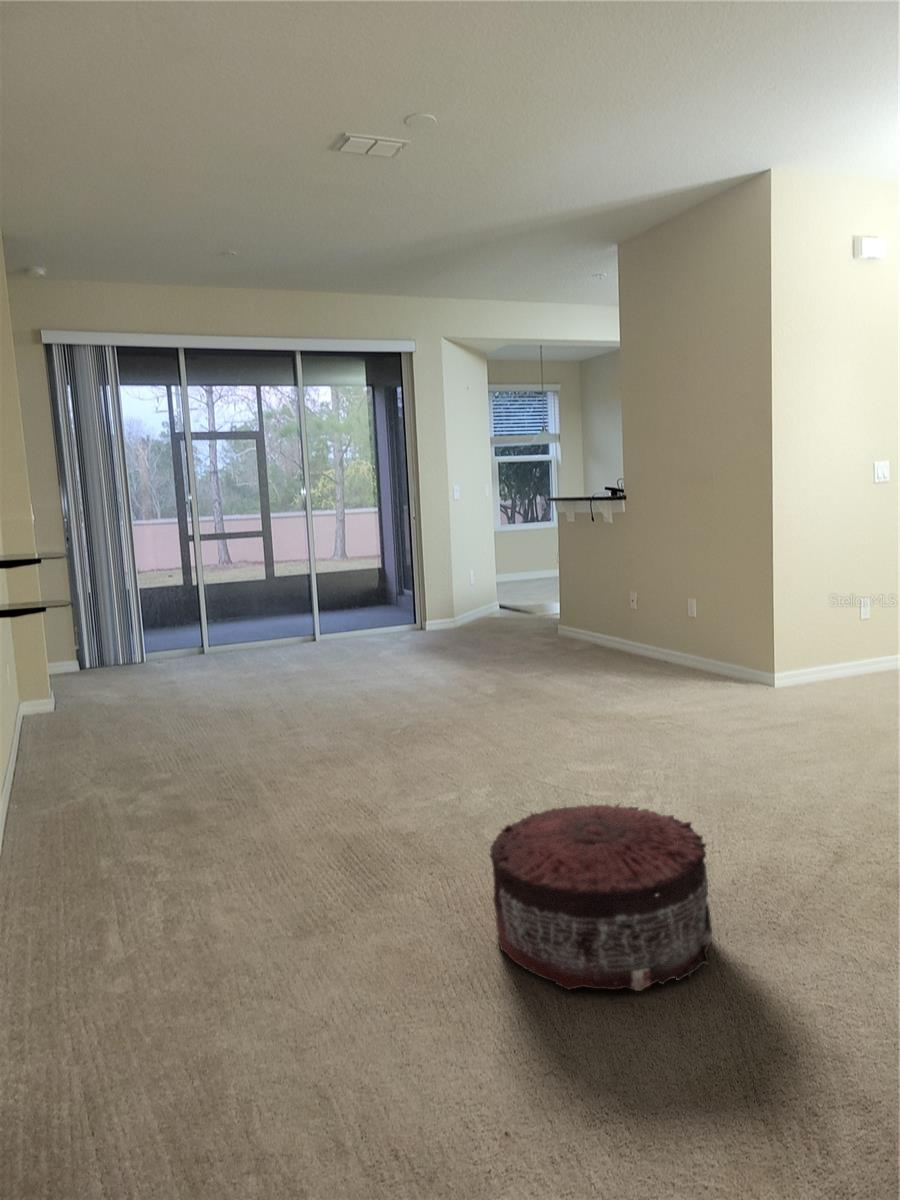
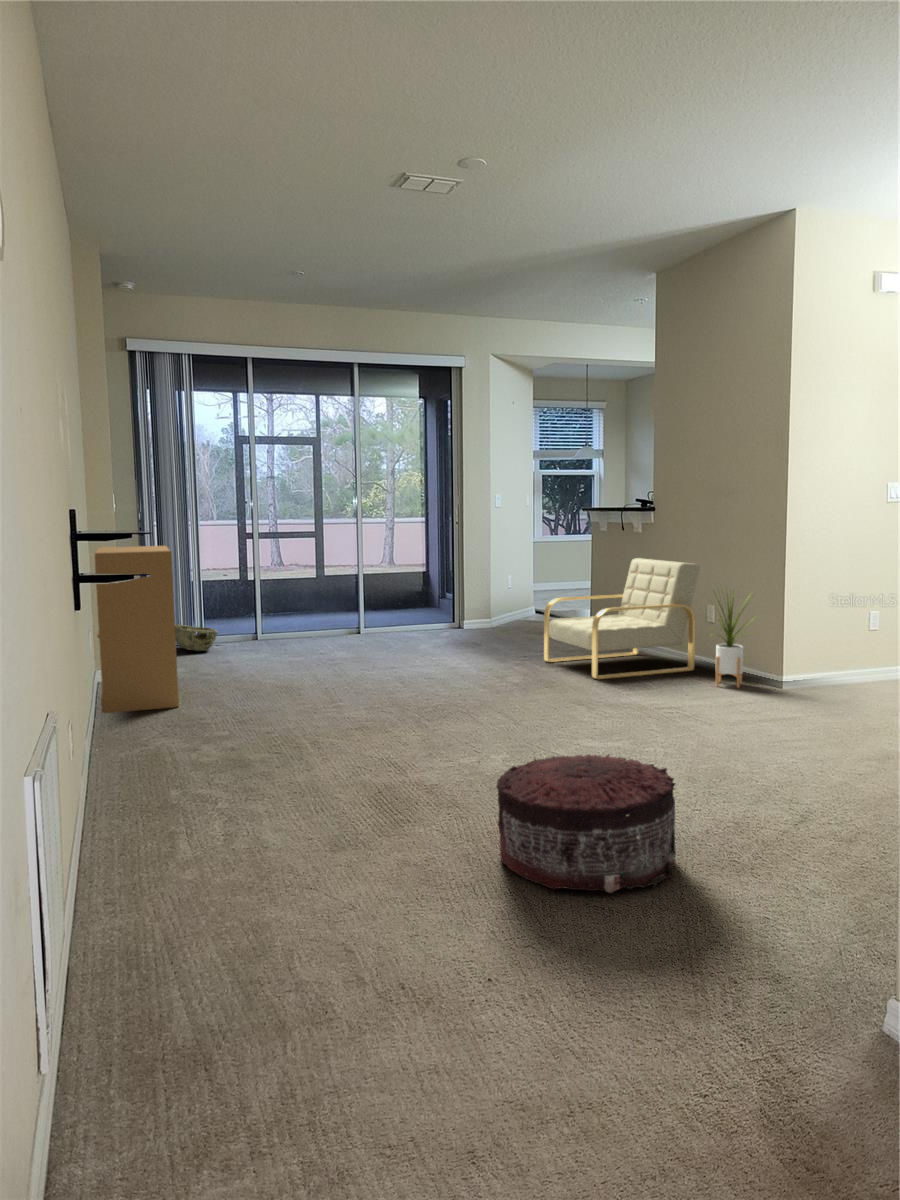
armchair: none [513,551,678,685] -> present [544,558,700,679]
bookshelf: none [6,557,114,753] -> present [95,546,179,713]
house plant: none [680,574,748,689] -> present [715,593,752,688]
woven basket: none [111,639,160,668] -> present [175,624,217,652]

